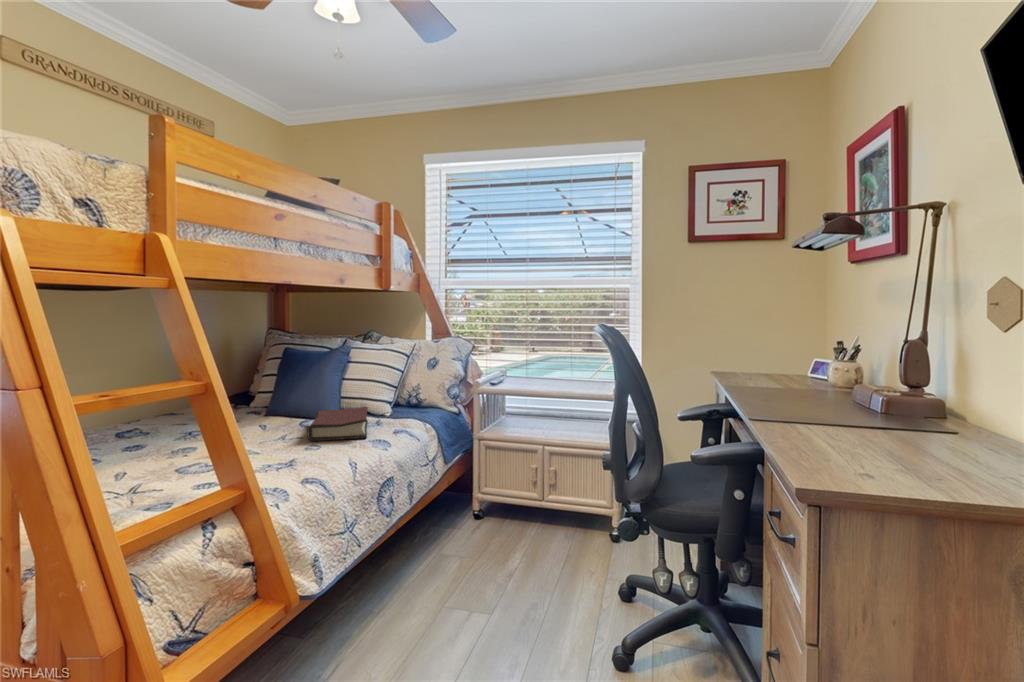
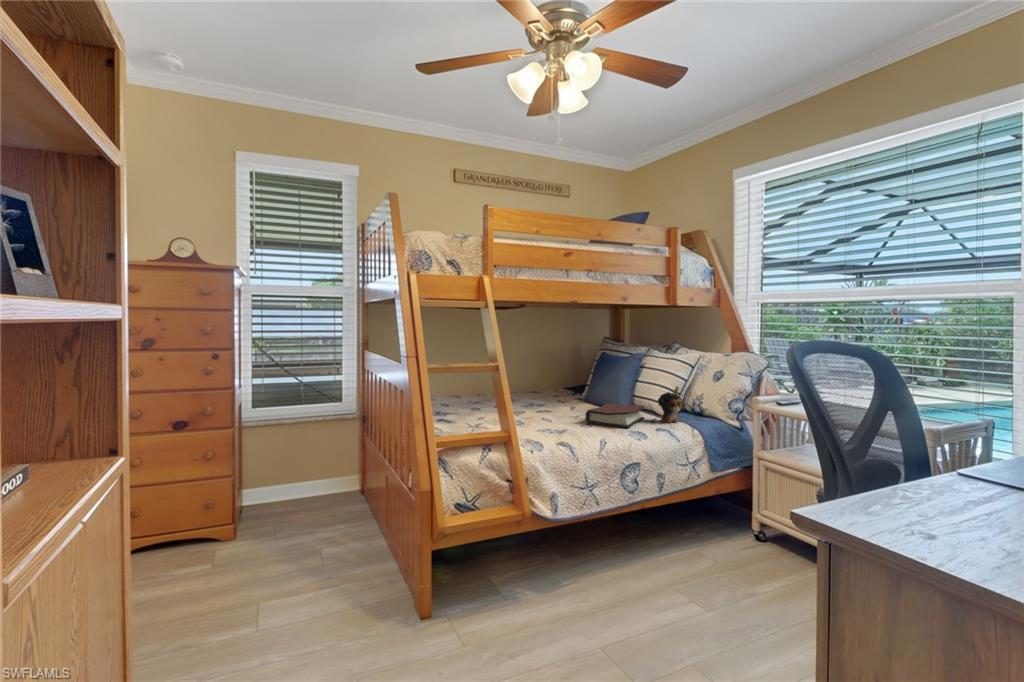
plush toy: none [383,381,412,422] -> present [657,386,686,423]

